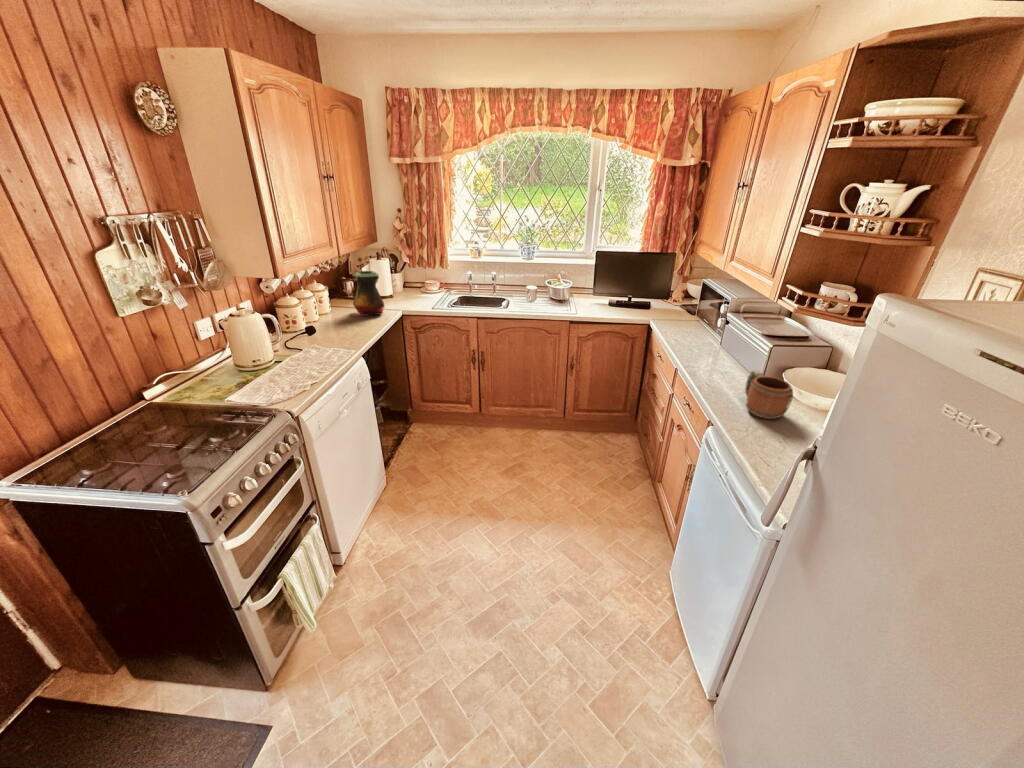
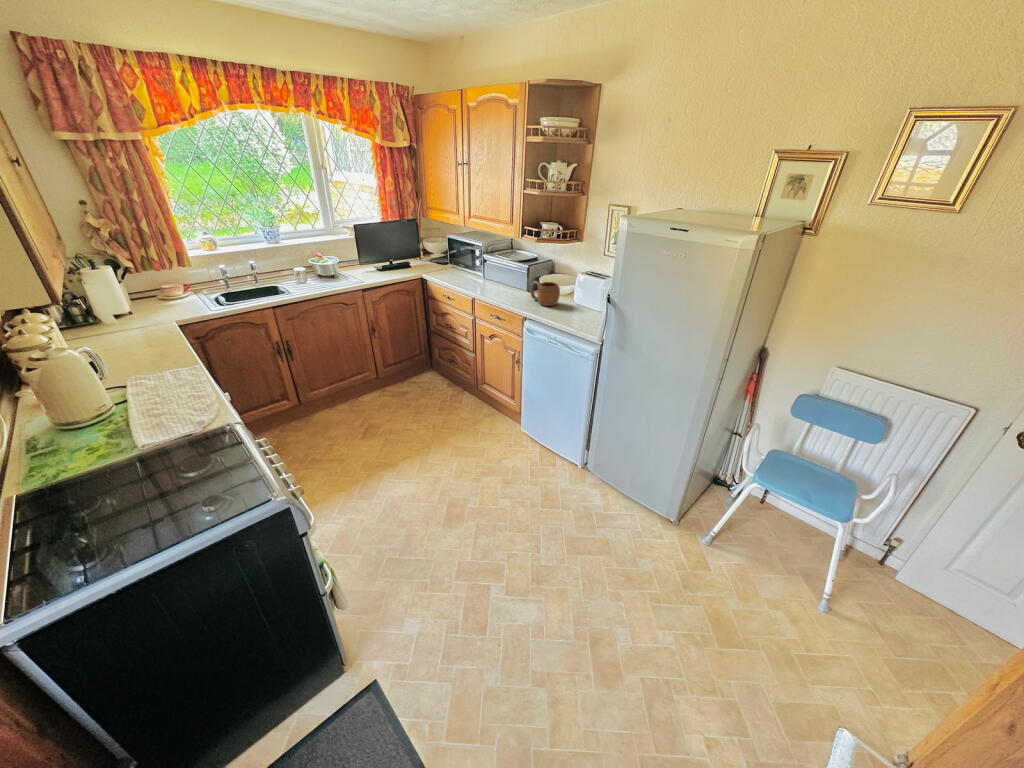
vase: present [353,271,384,316] -> none [98,278,162,335]

